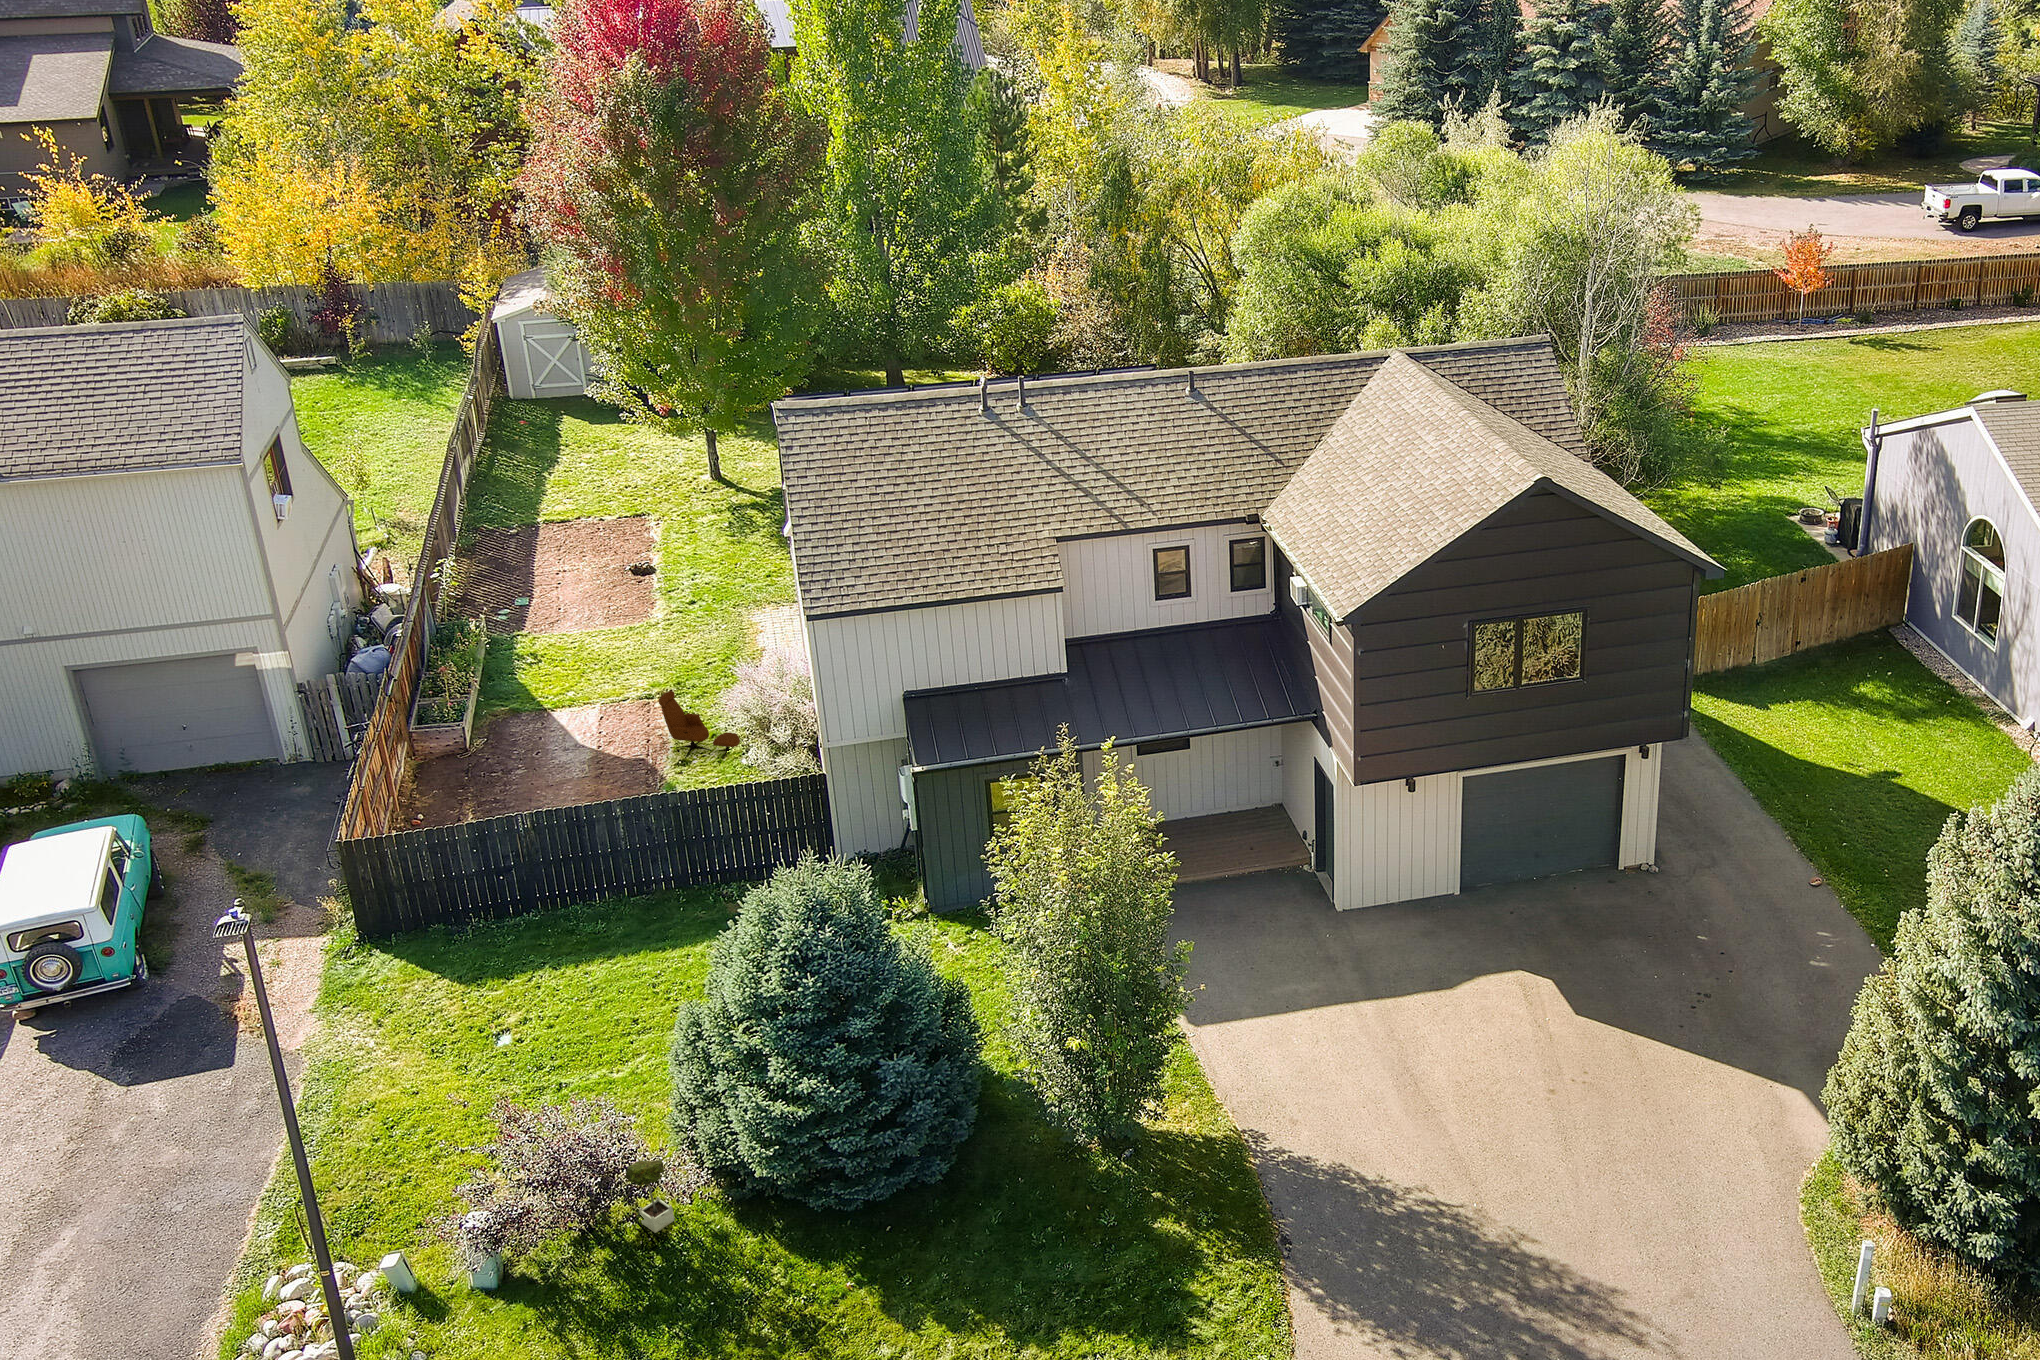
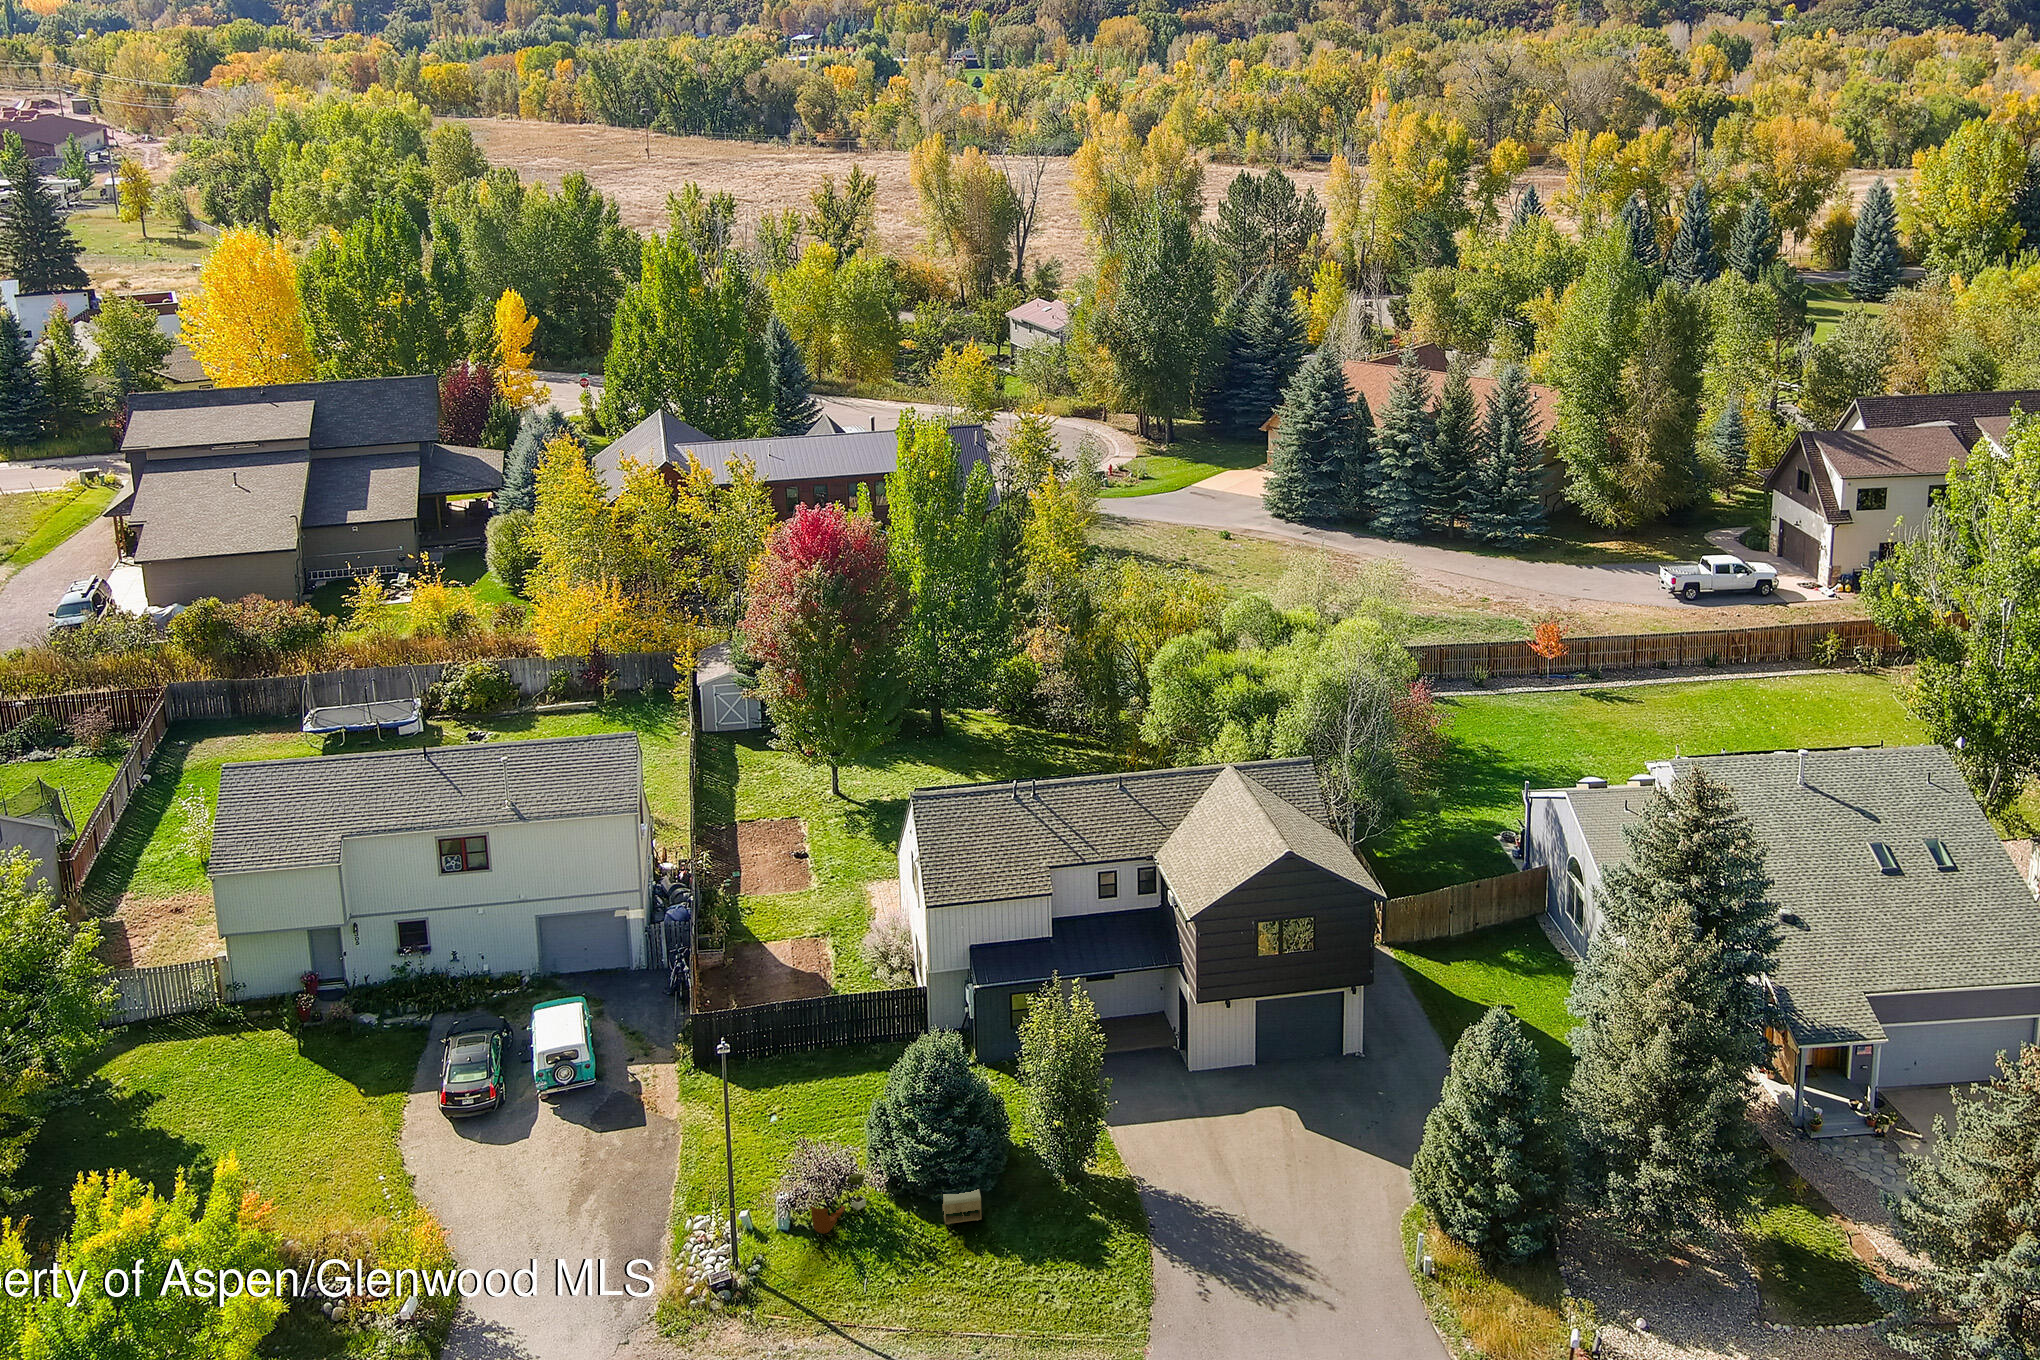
lounge chair: present [659,691,740,759] -> present [810,1205,846,1243]
storage bench: none [836,1170,925,1256] -> present [942,1189,982,1225]

